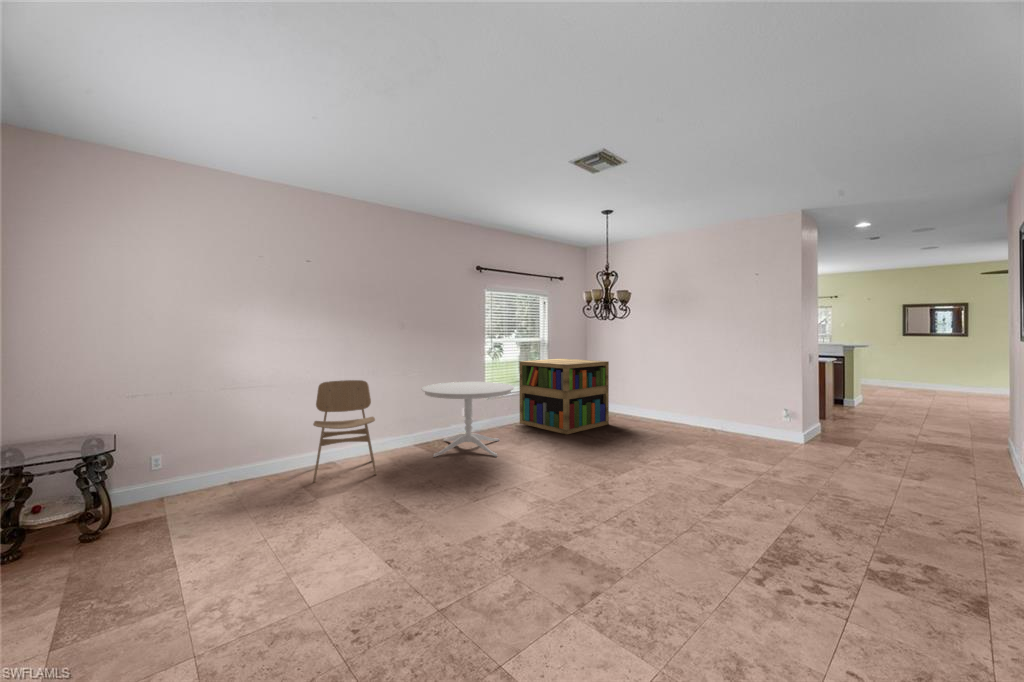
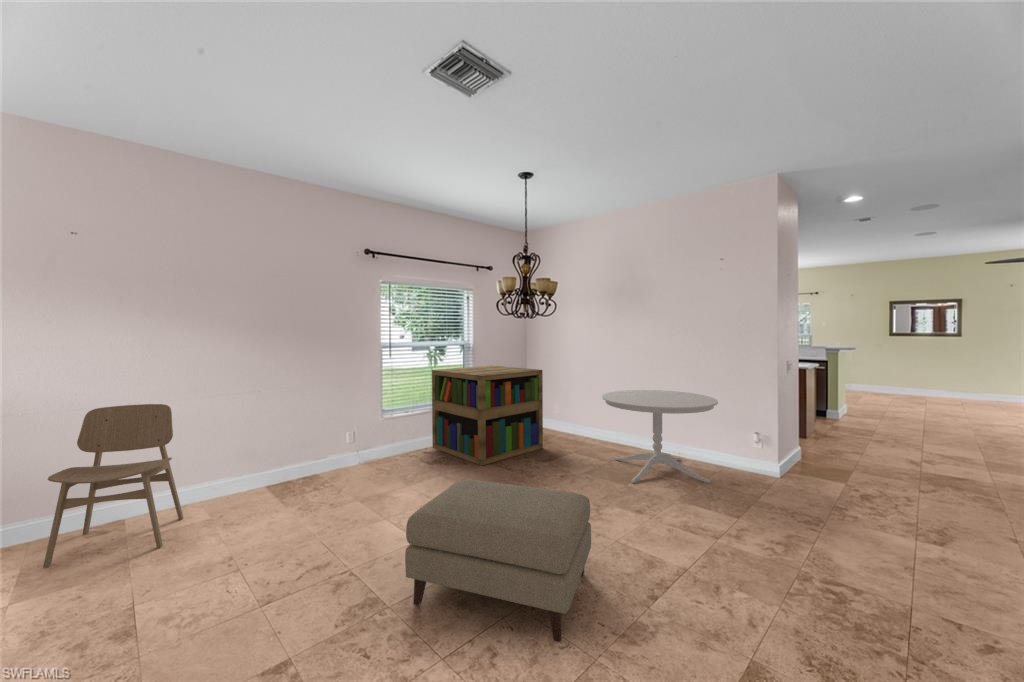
dining table: present [422,382,514,457] -> present [602,390,718,483]
ottoman: none [563,429,676,516] -> present [405,479,591,642]

